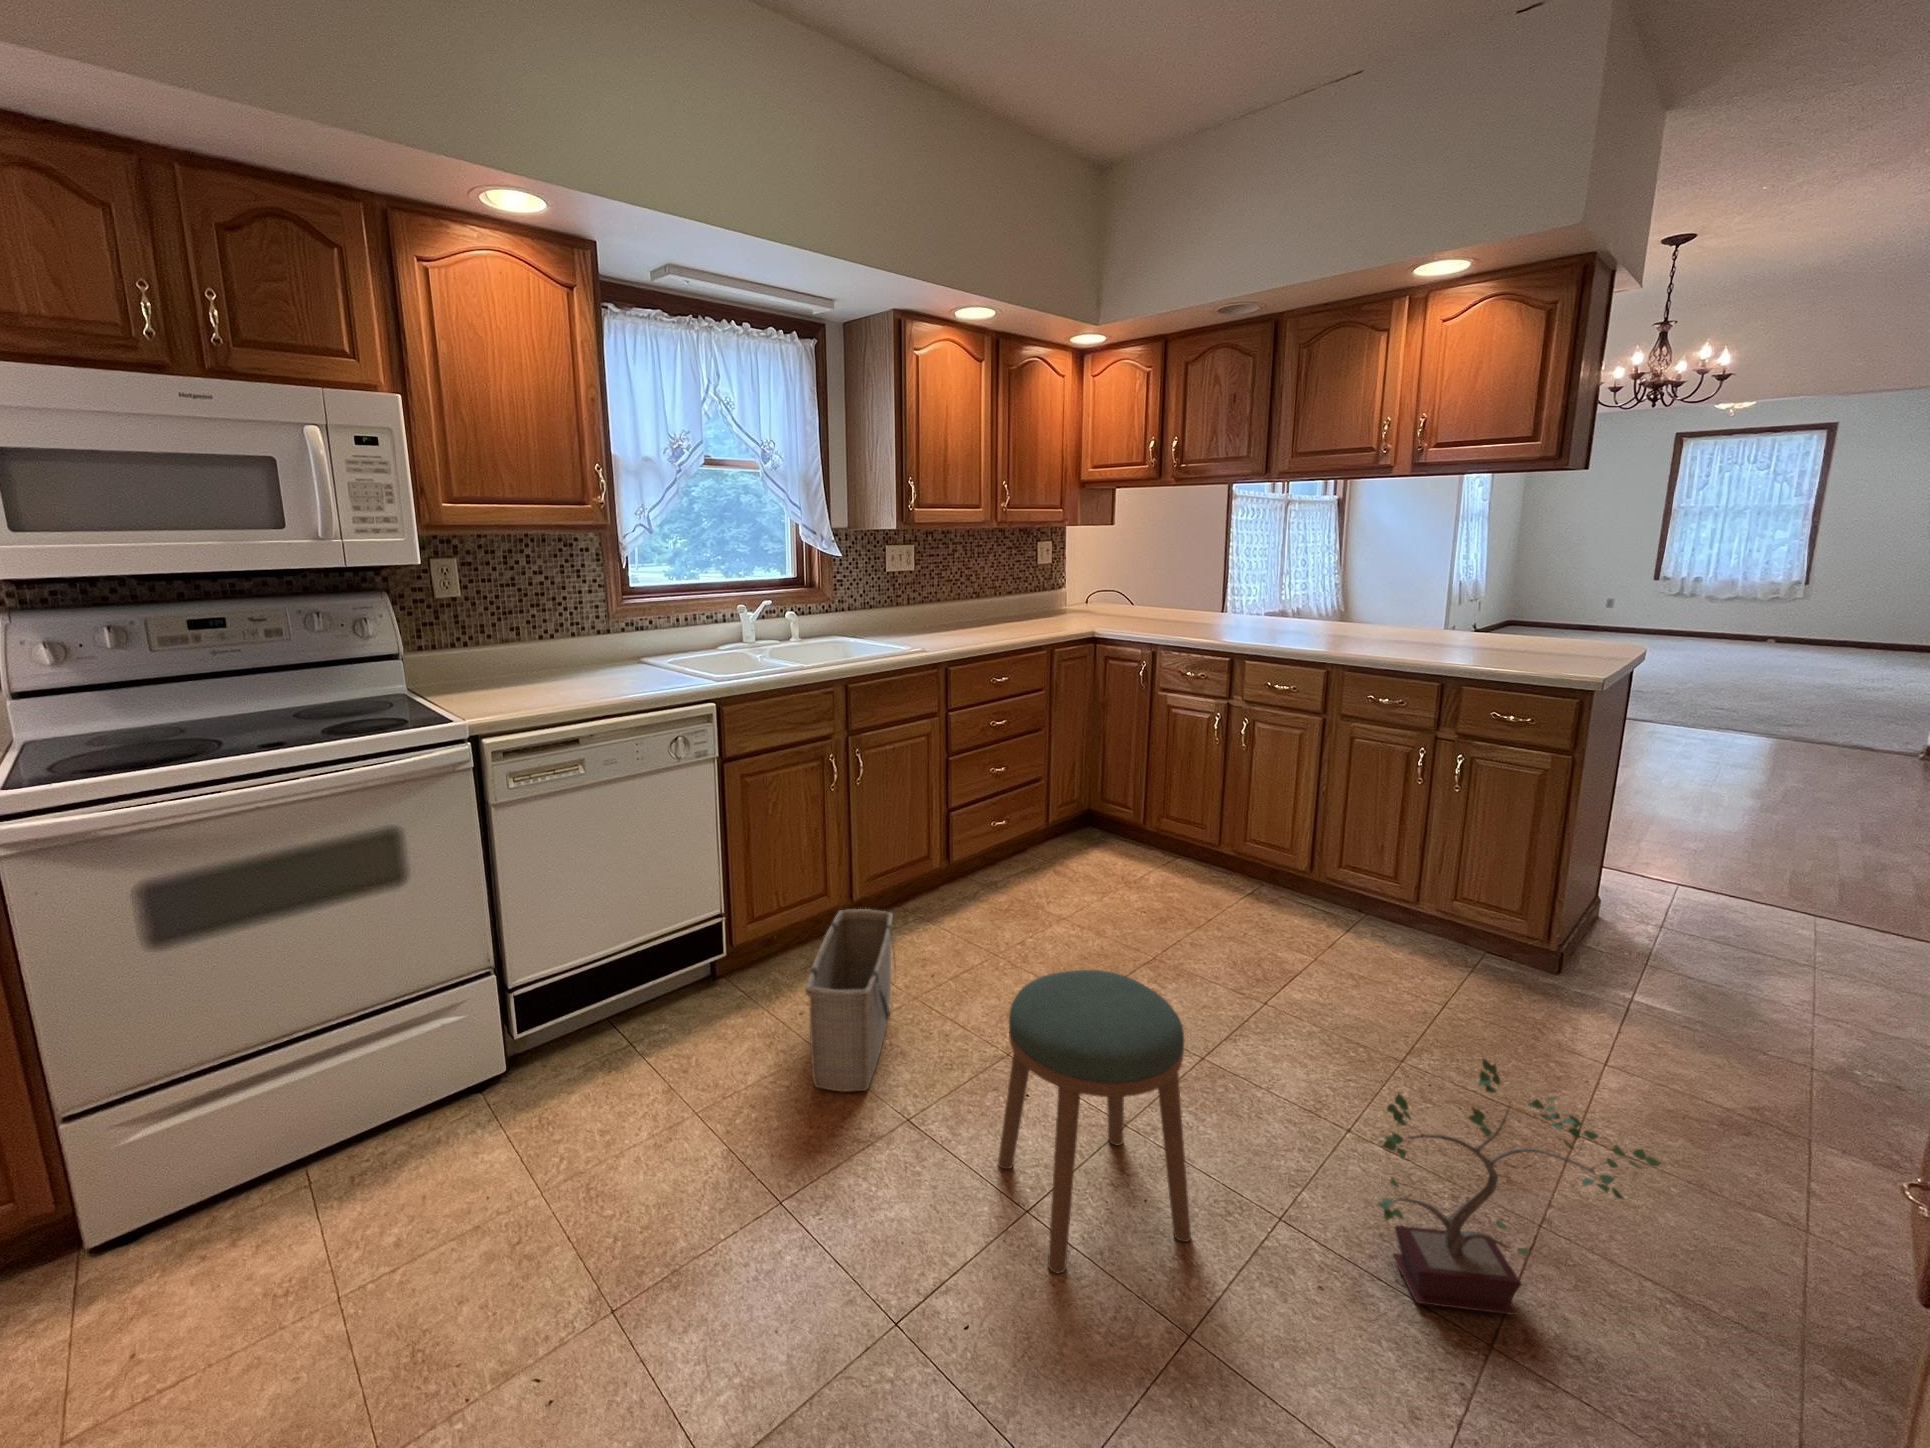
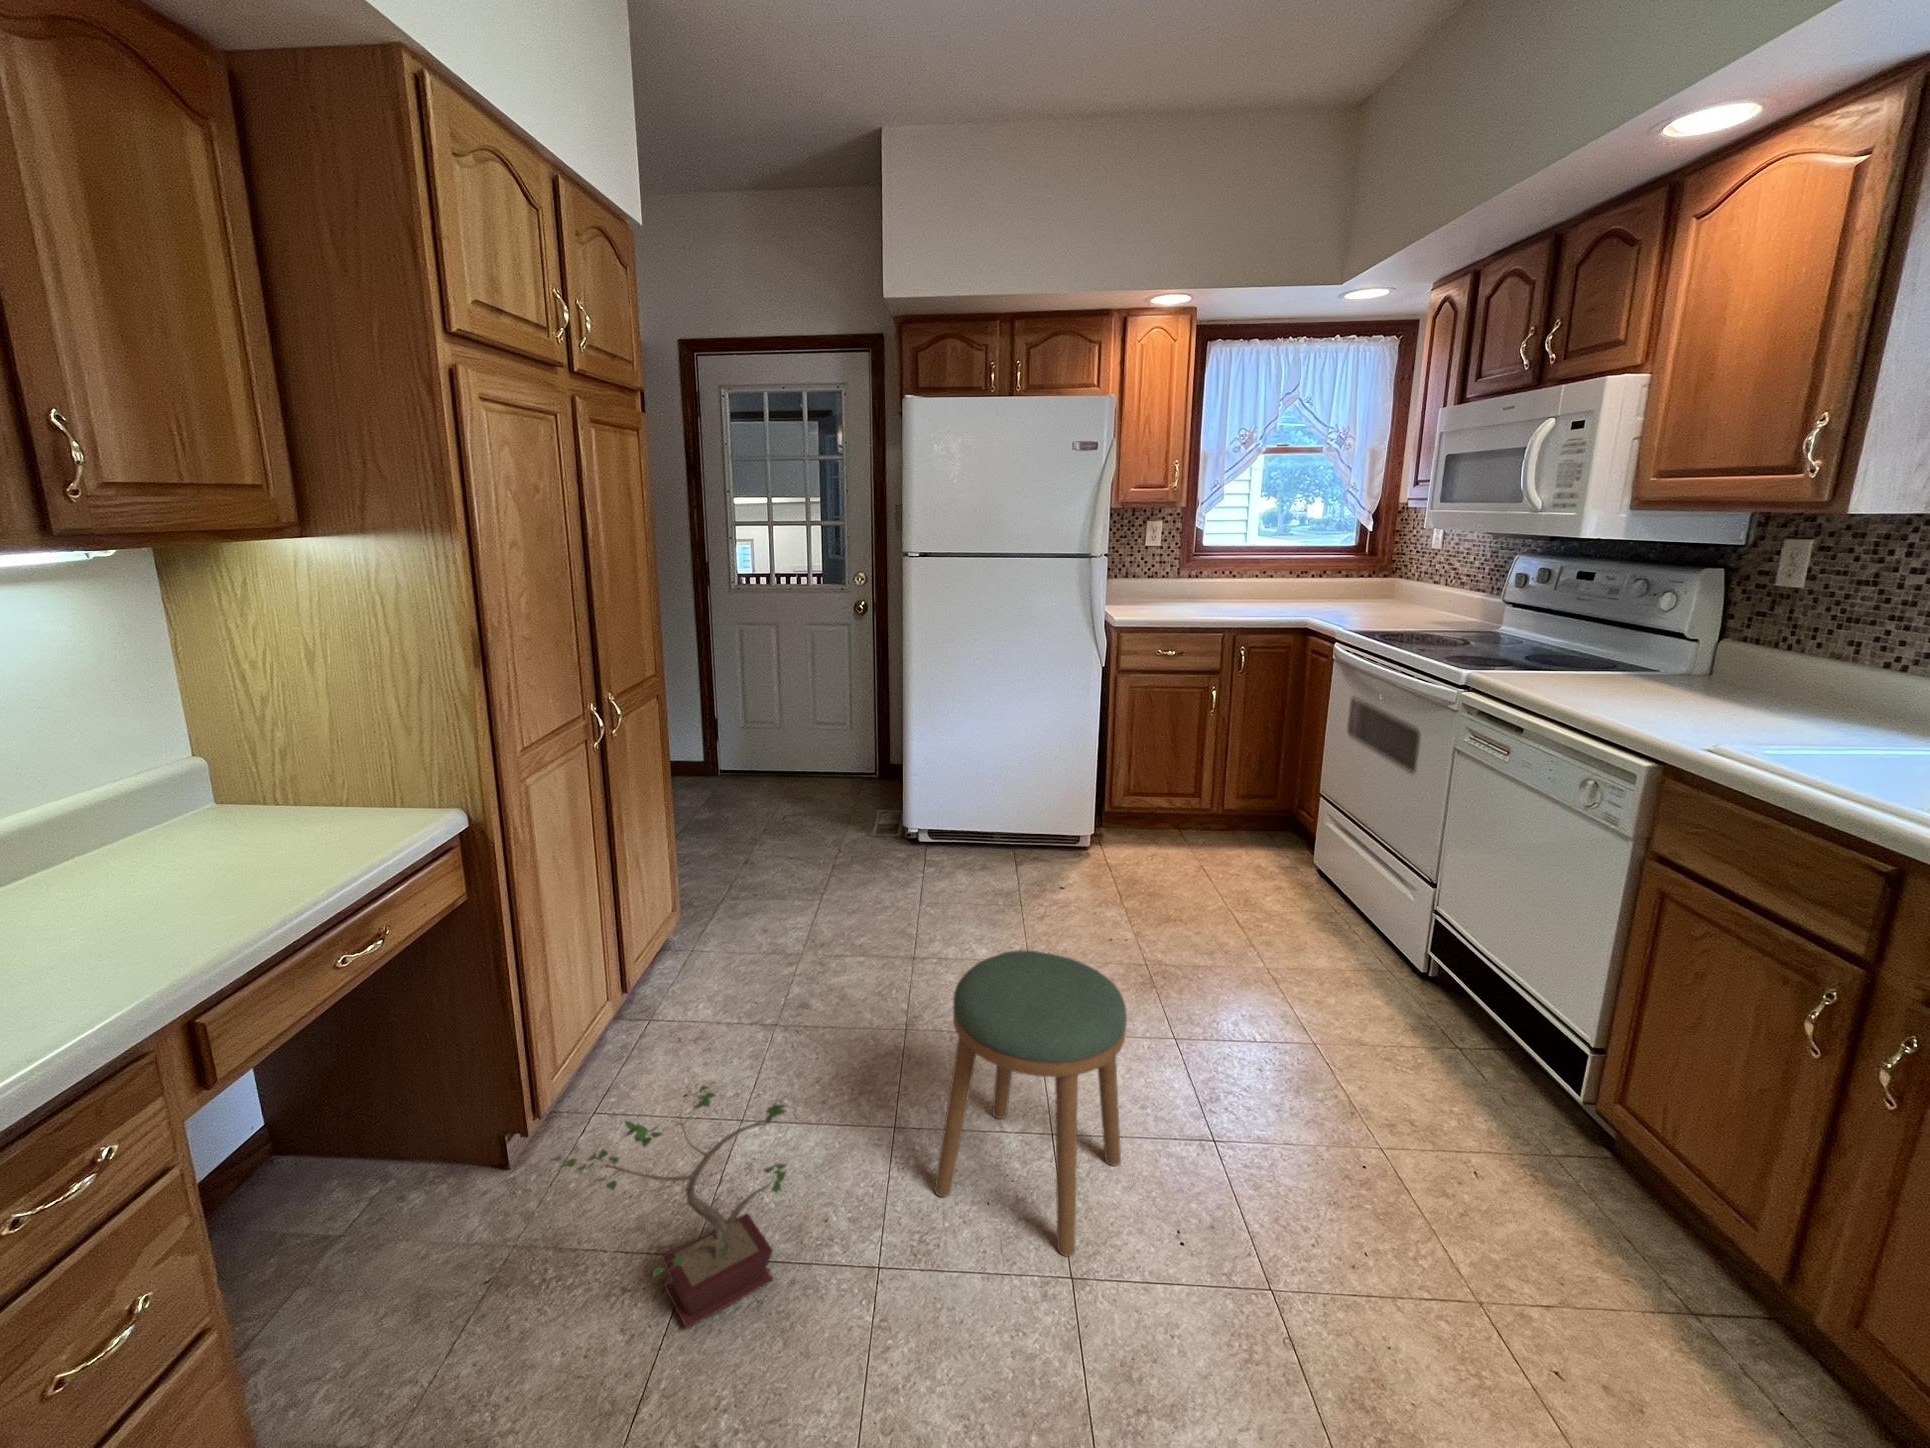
basket: present [805,909,894,1092] -> none [1285,1005,1545,1264]

